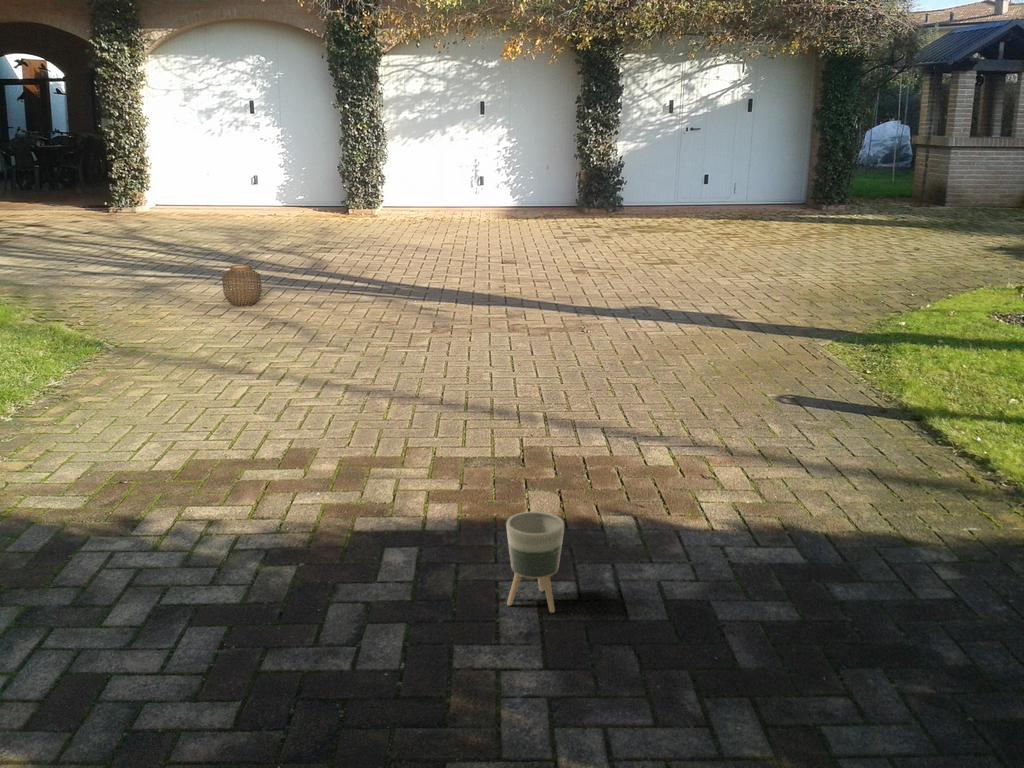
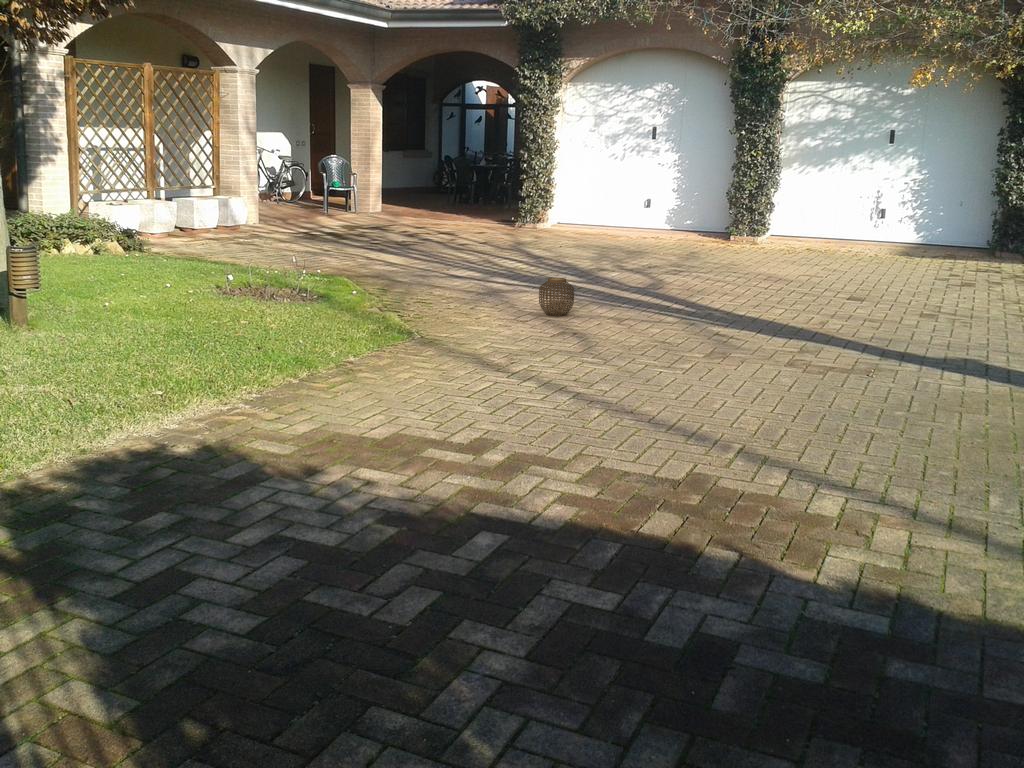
planter: present [506,511,564,613] -> none [539,511,595,609]

